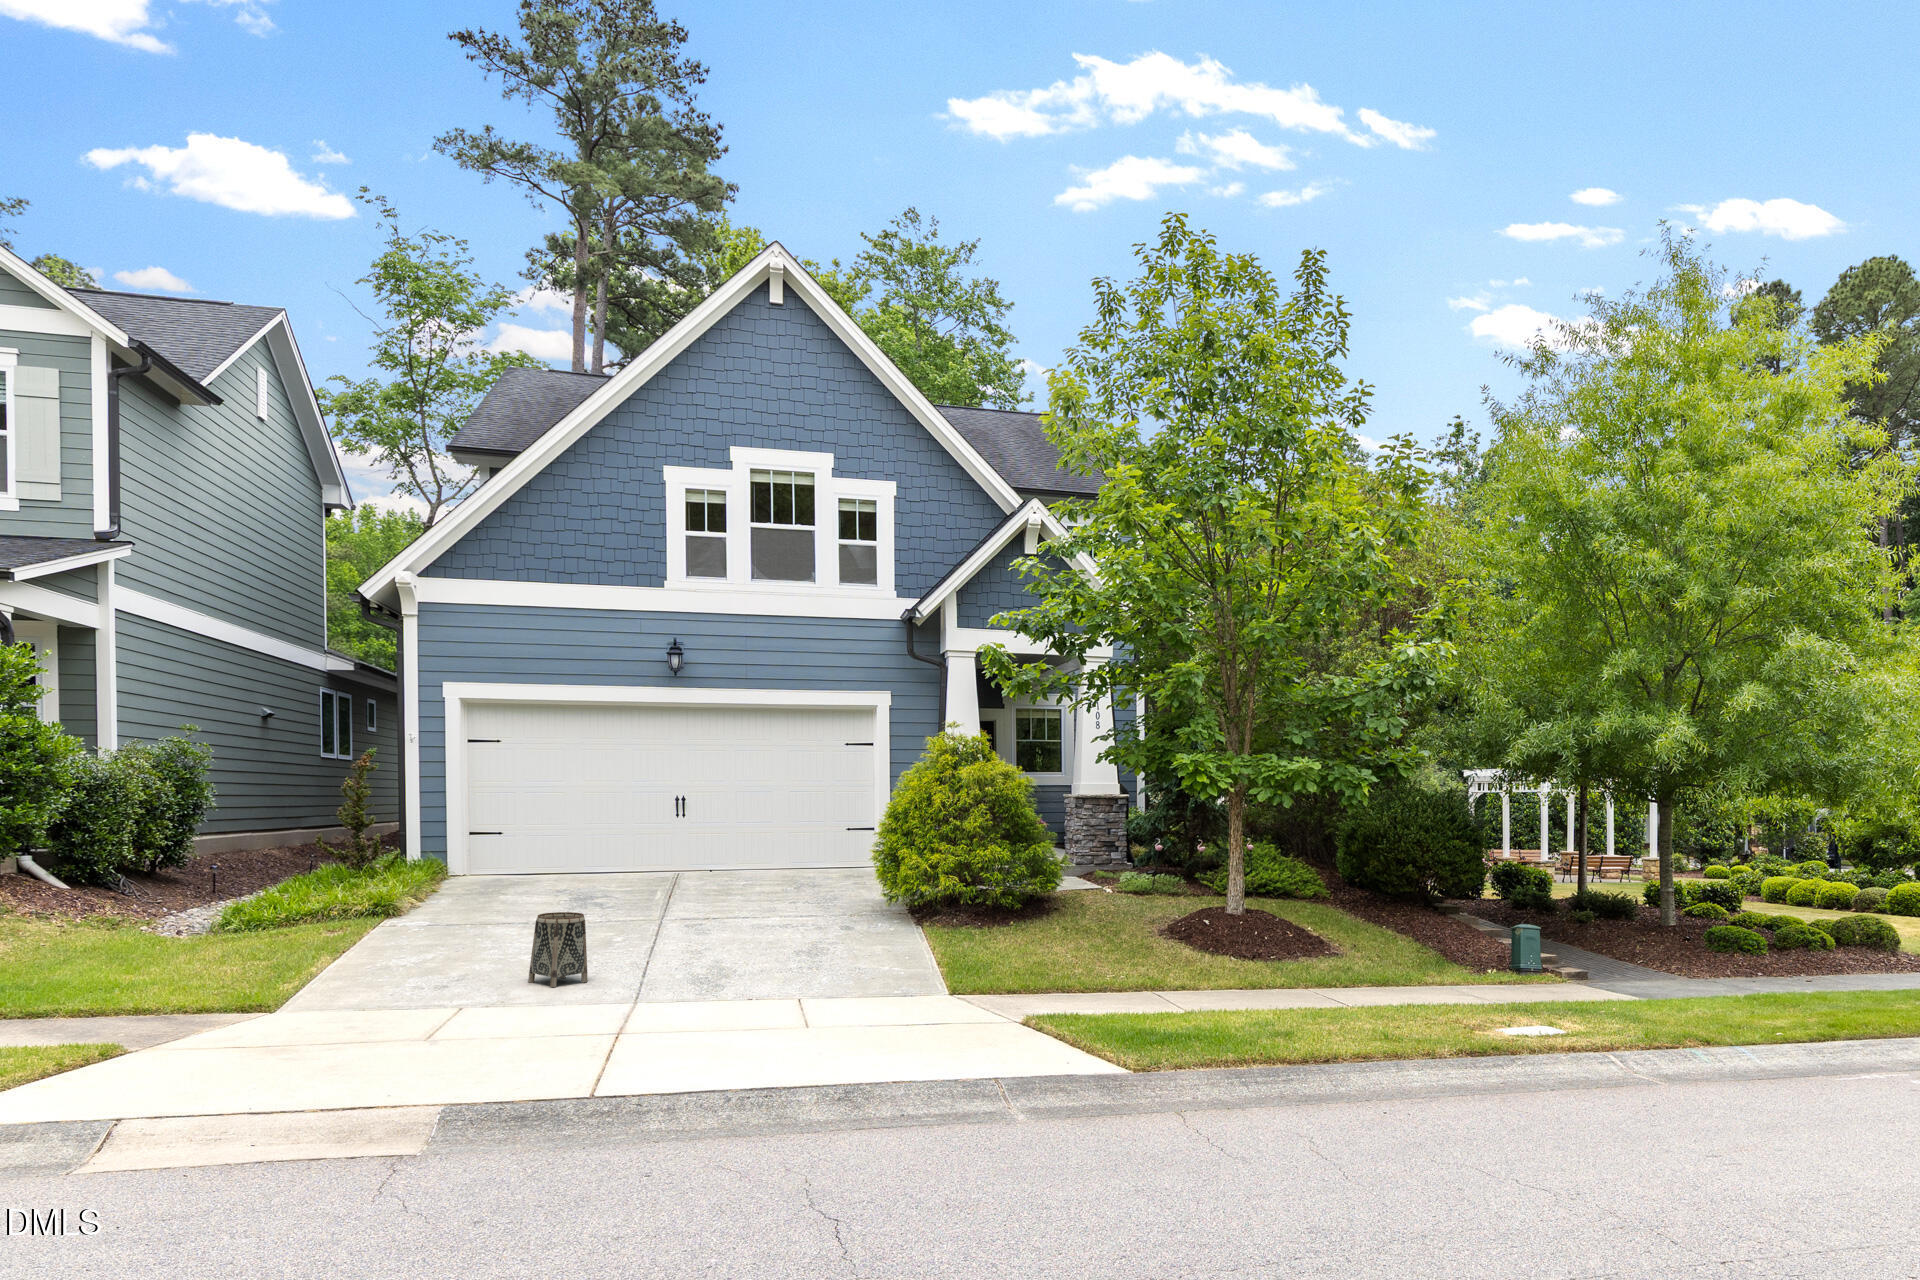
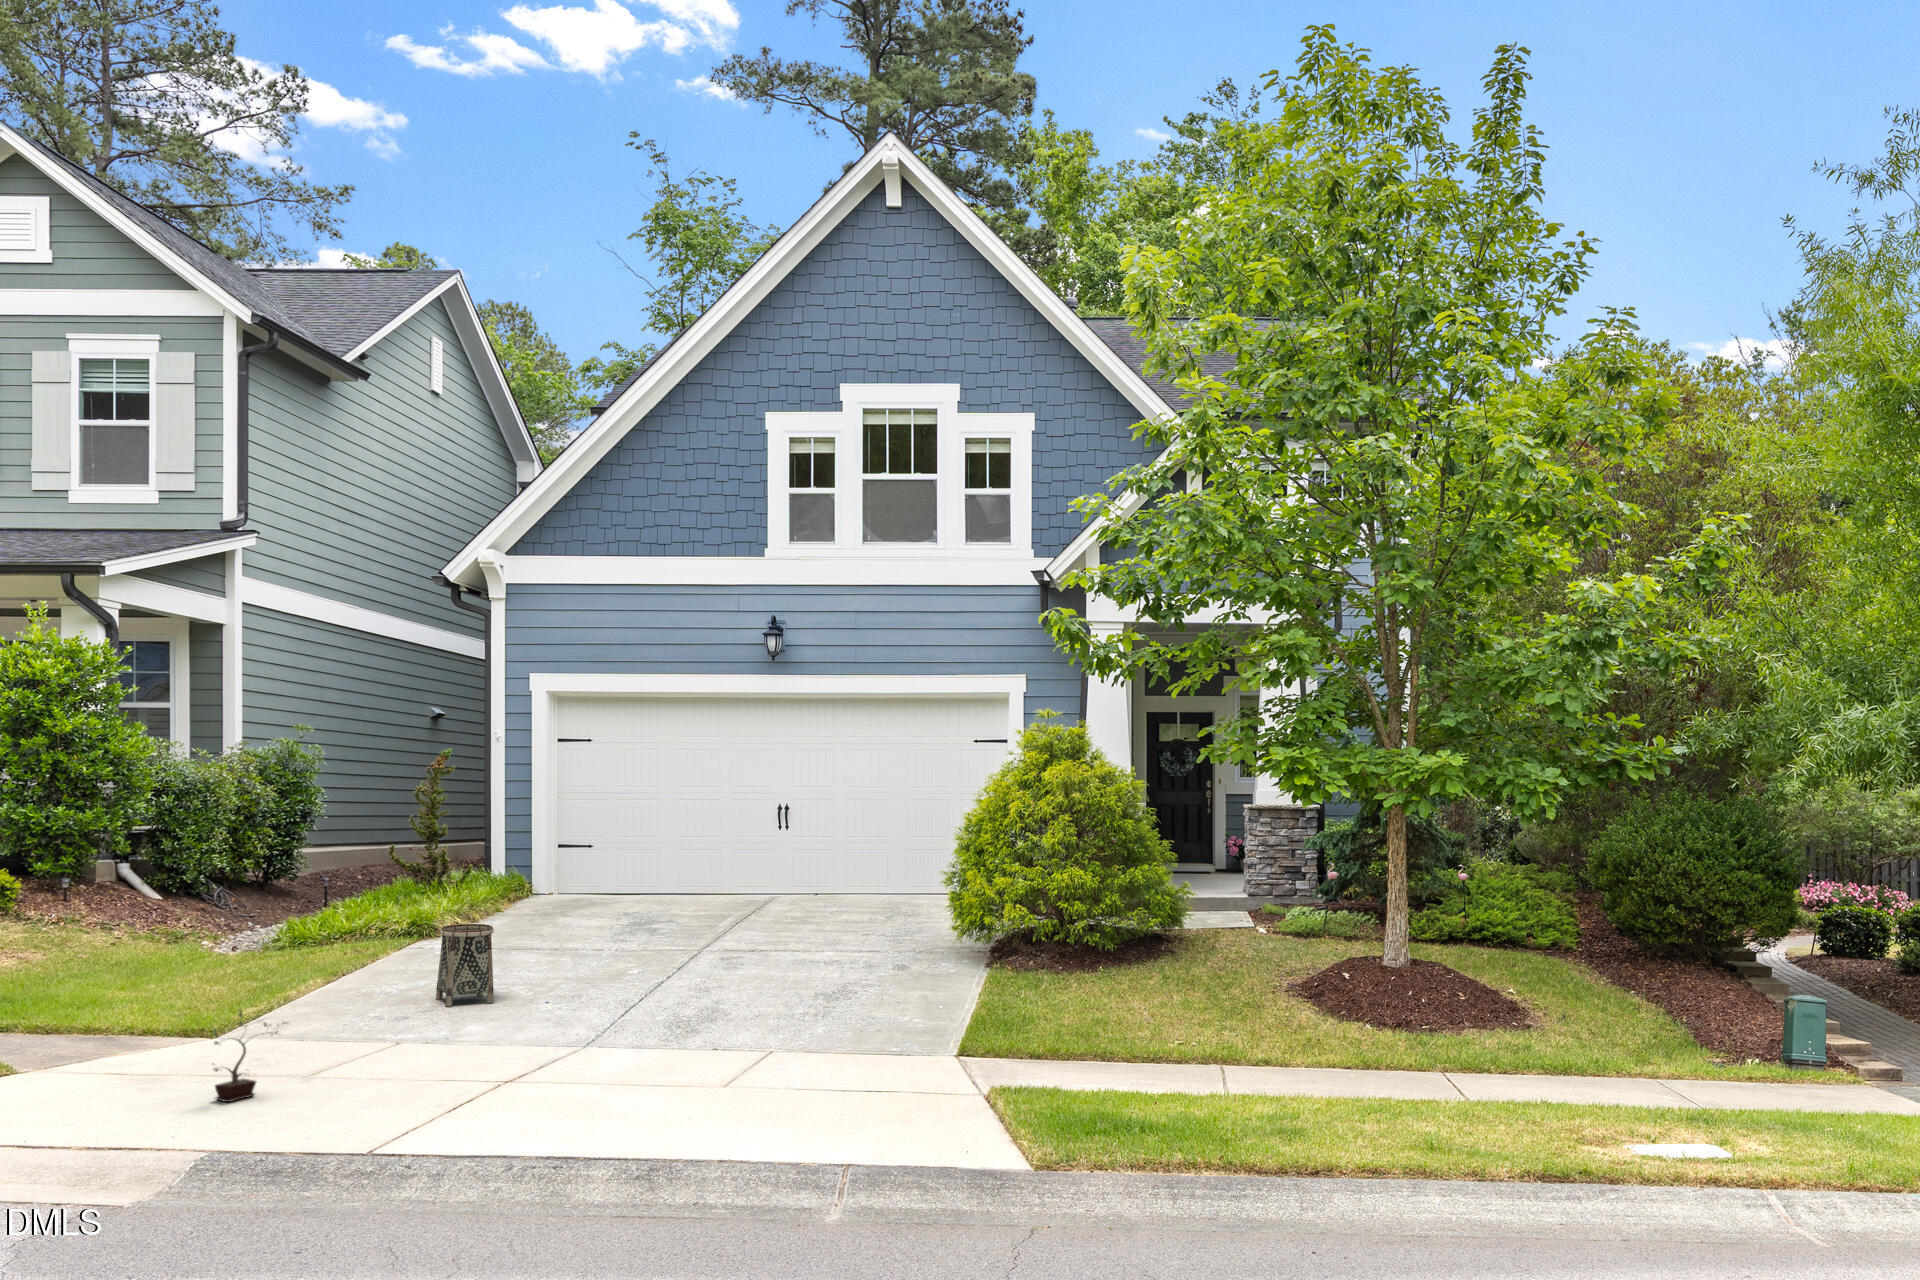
potted plant: none [509,986,559,1072] -> present [213,1010,286,1102]

